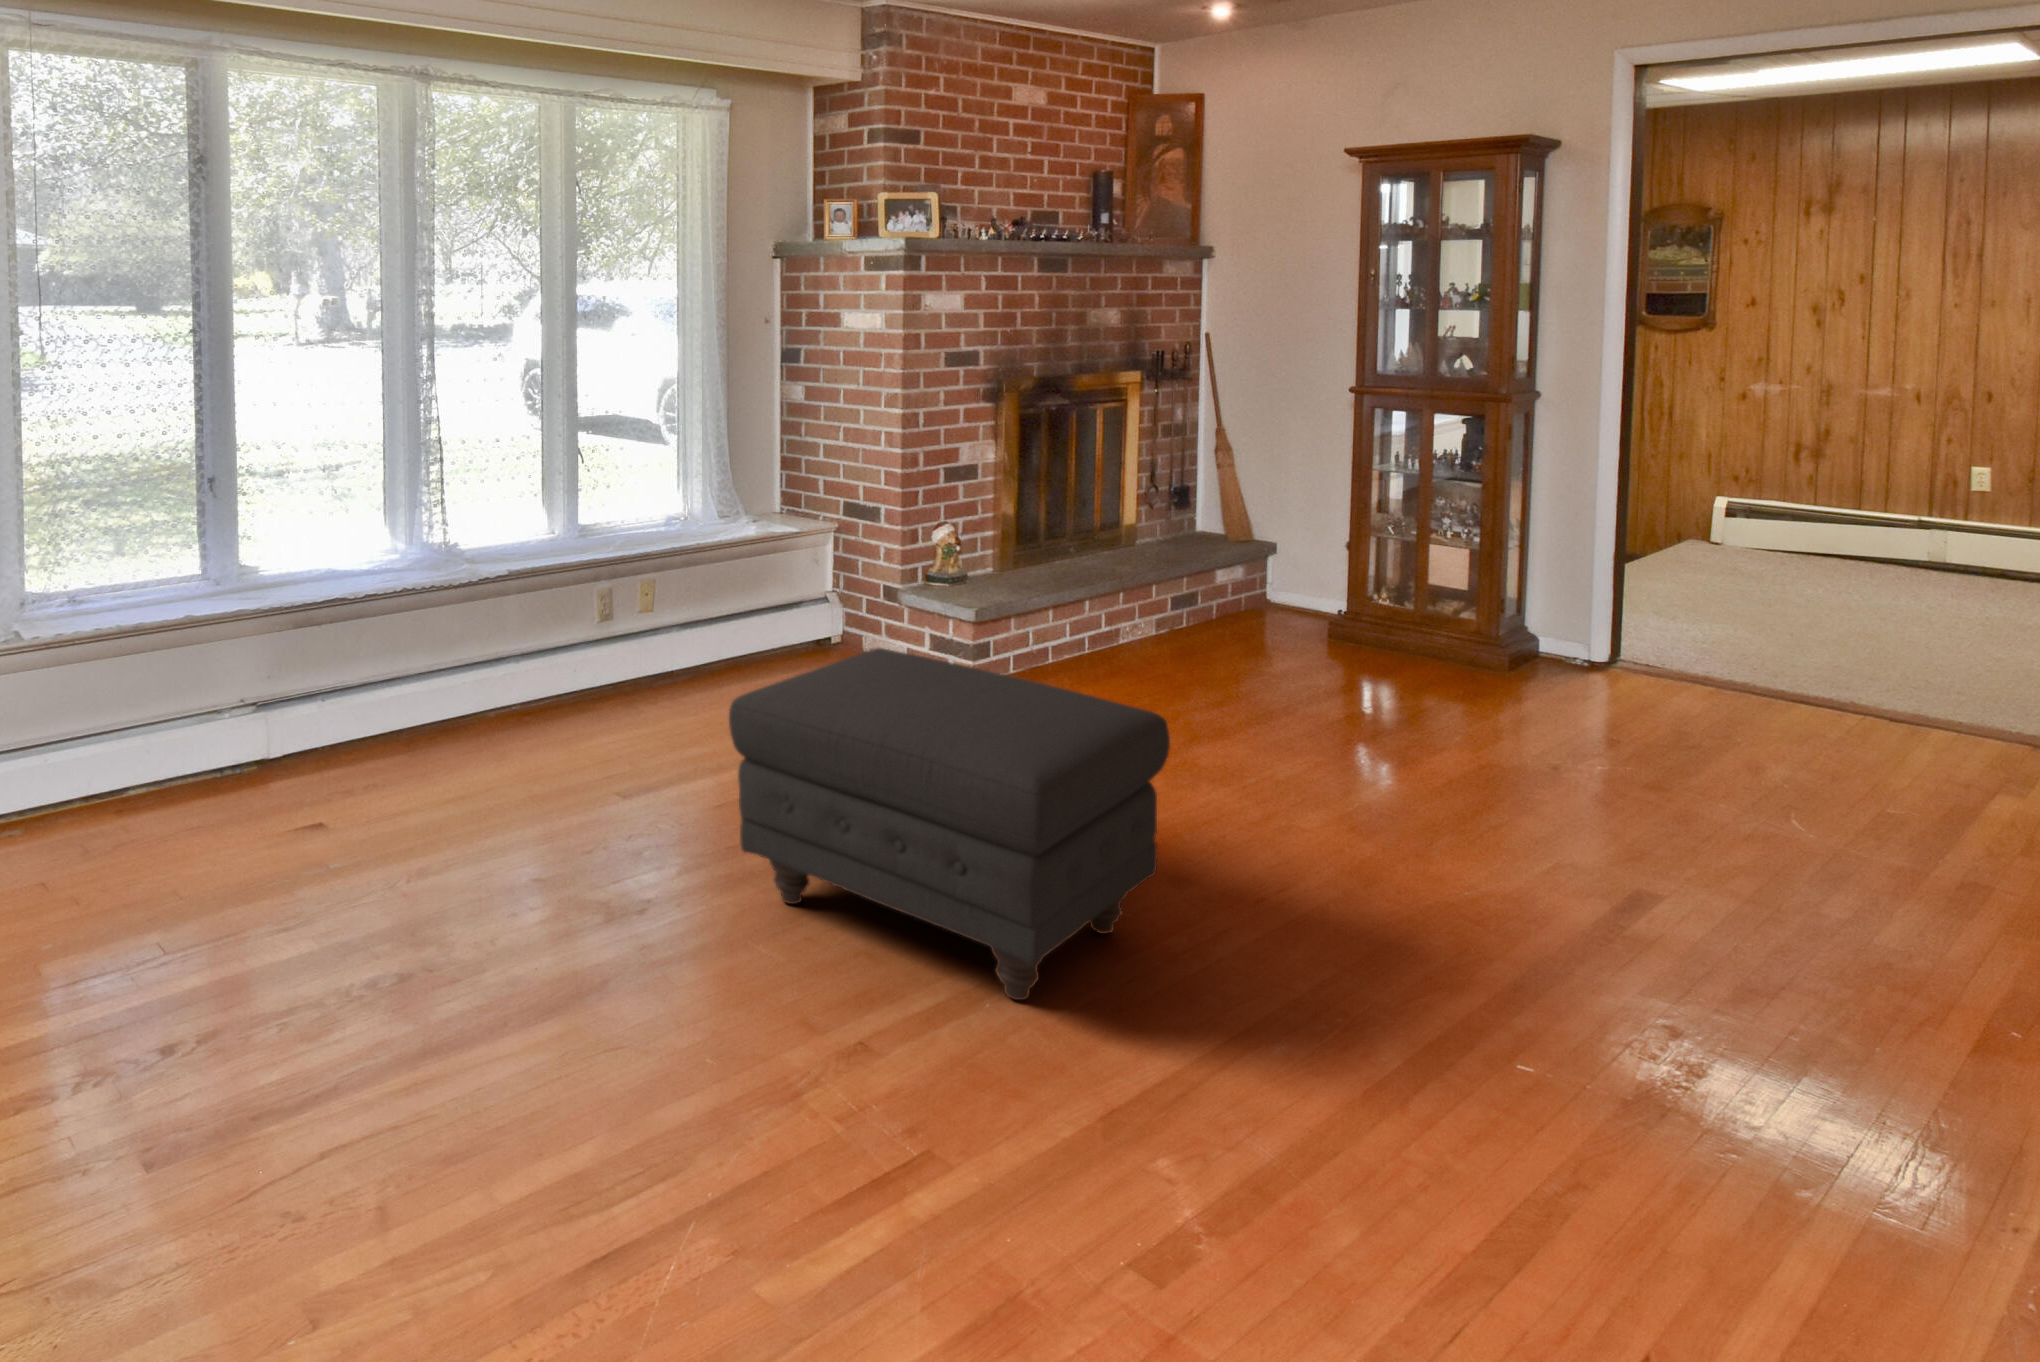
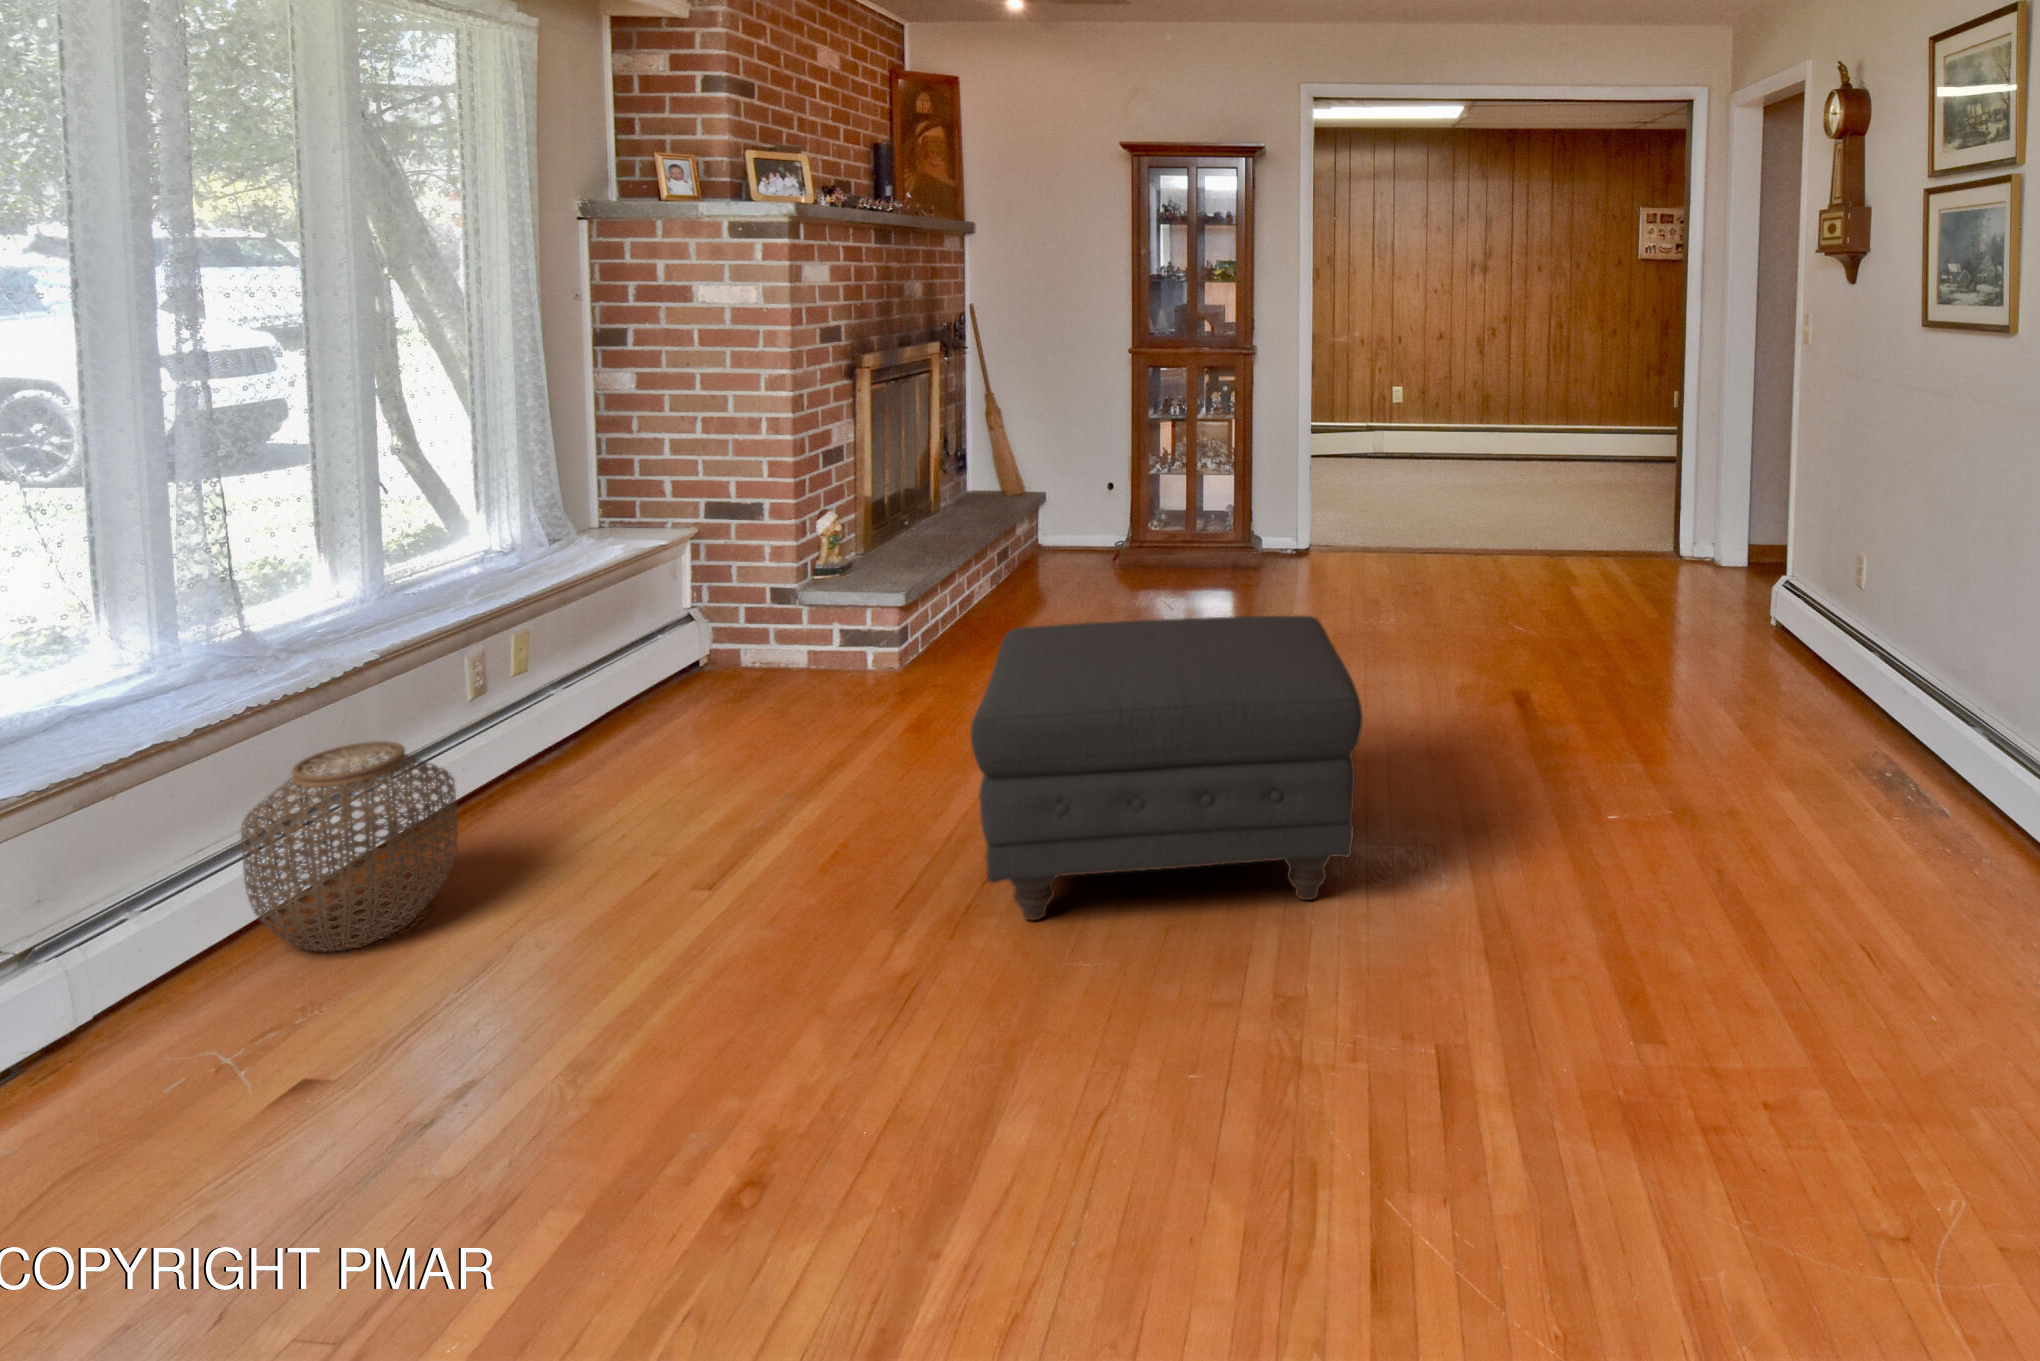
woven basket: none [420,618,533,749] -> present [241,741,458,952]

